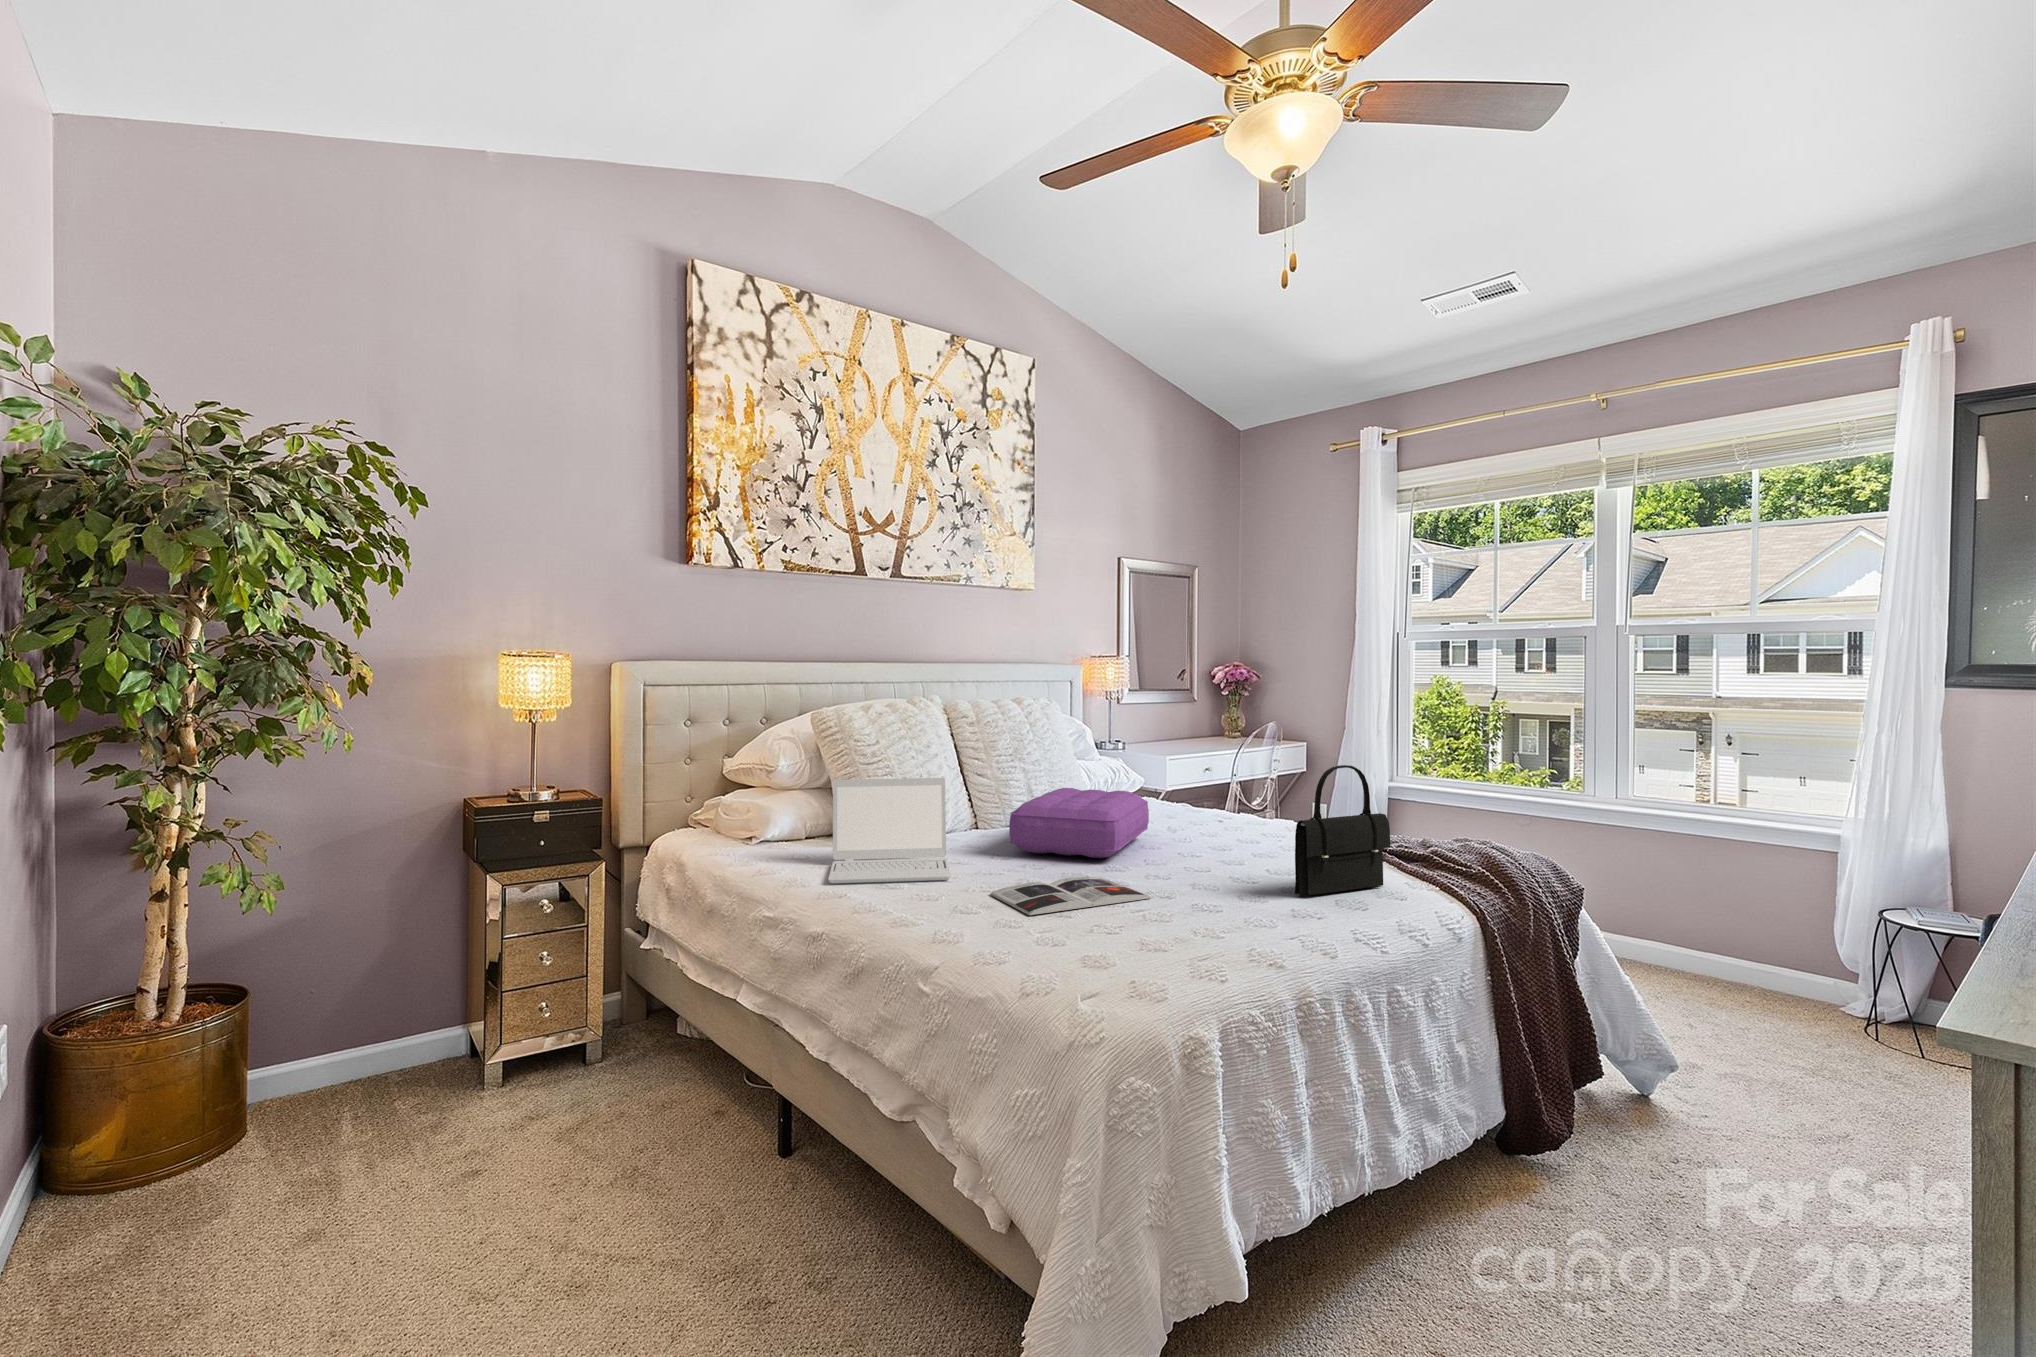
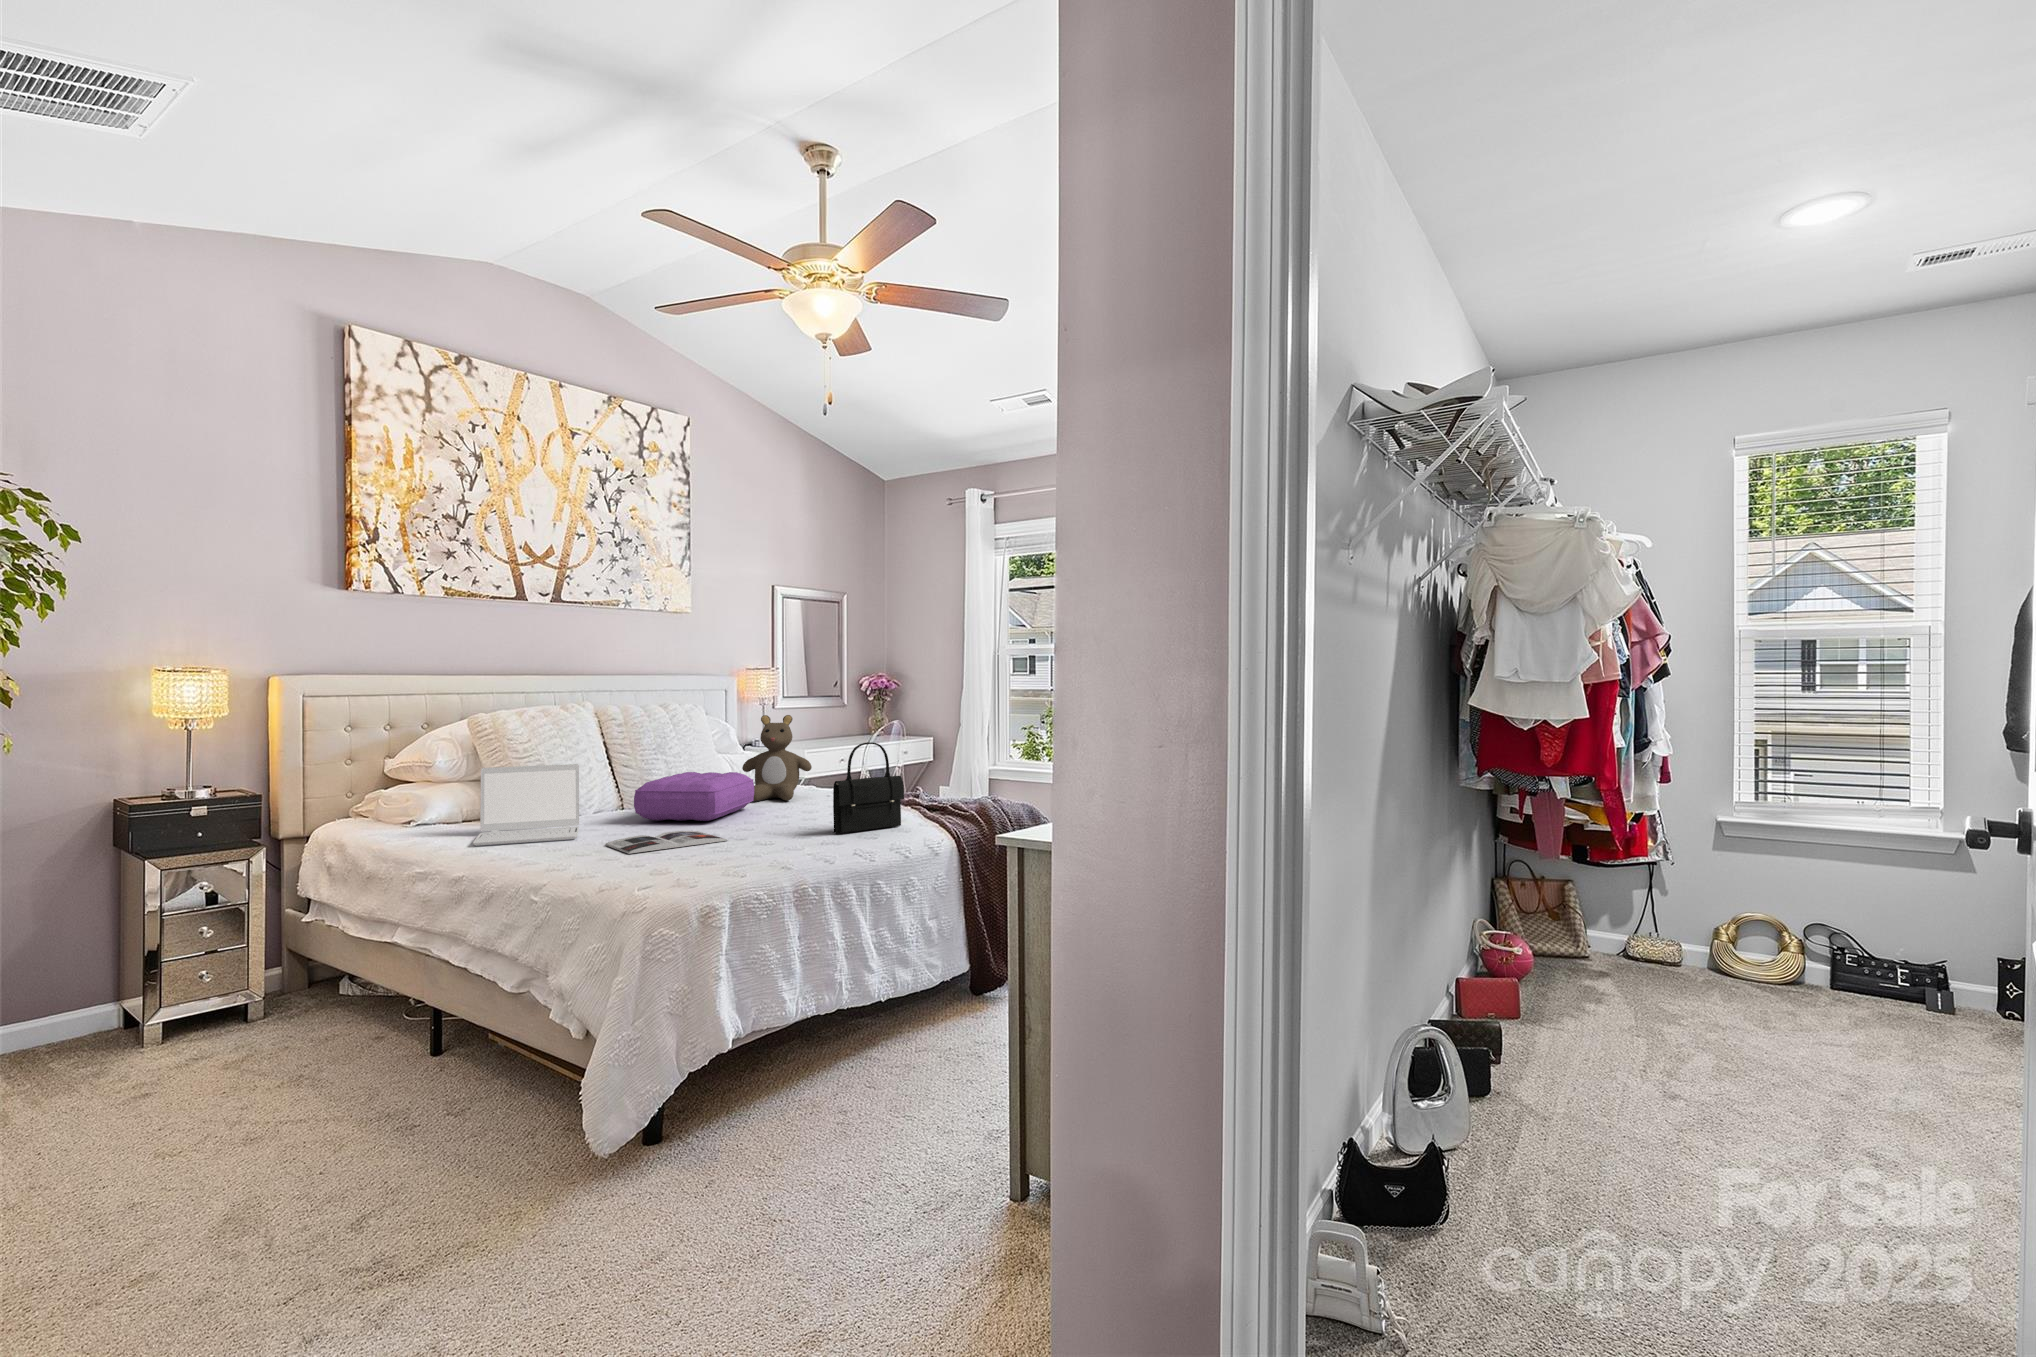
teddy bear: none [1120,715,1208,827] -> present [742,715,812,801]

